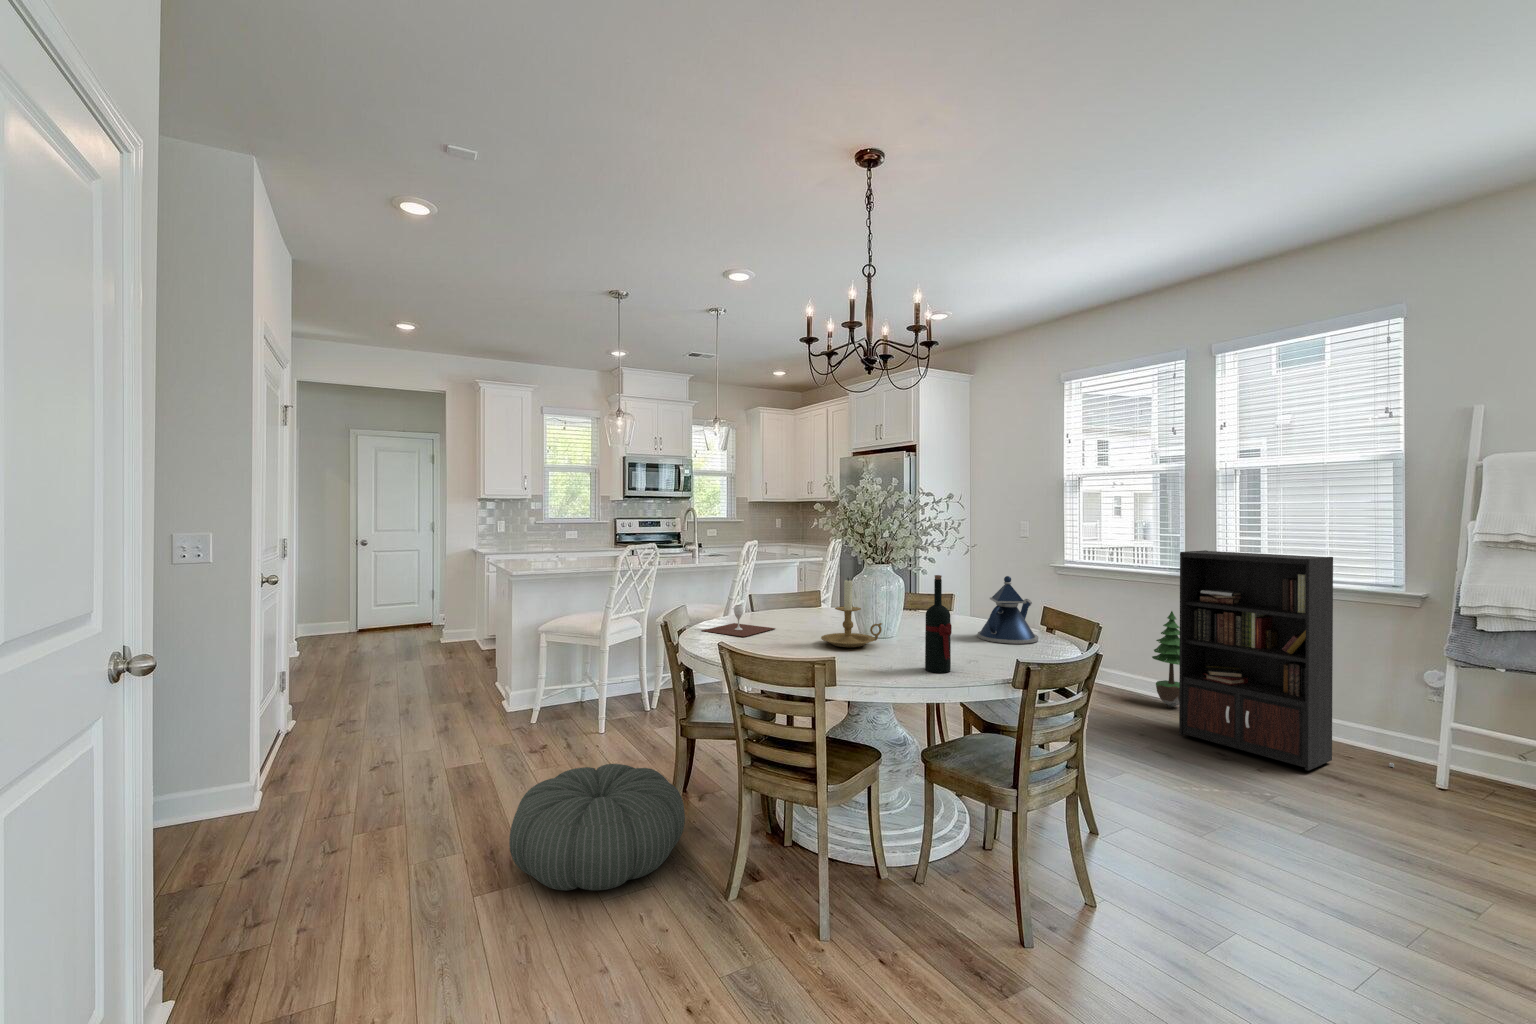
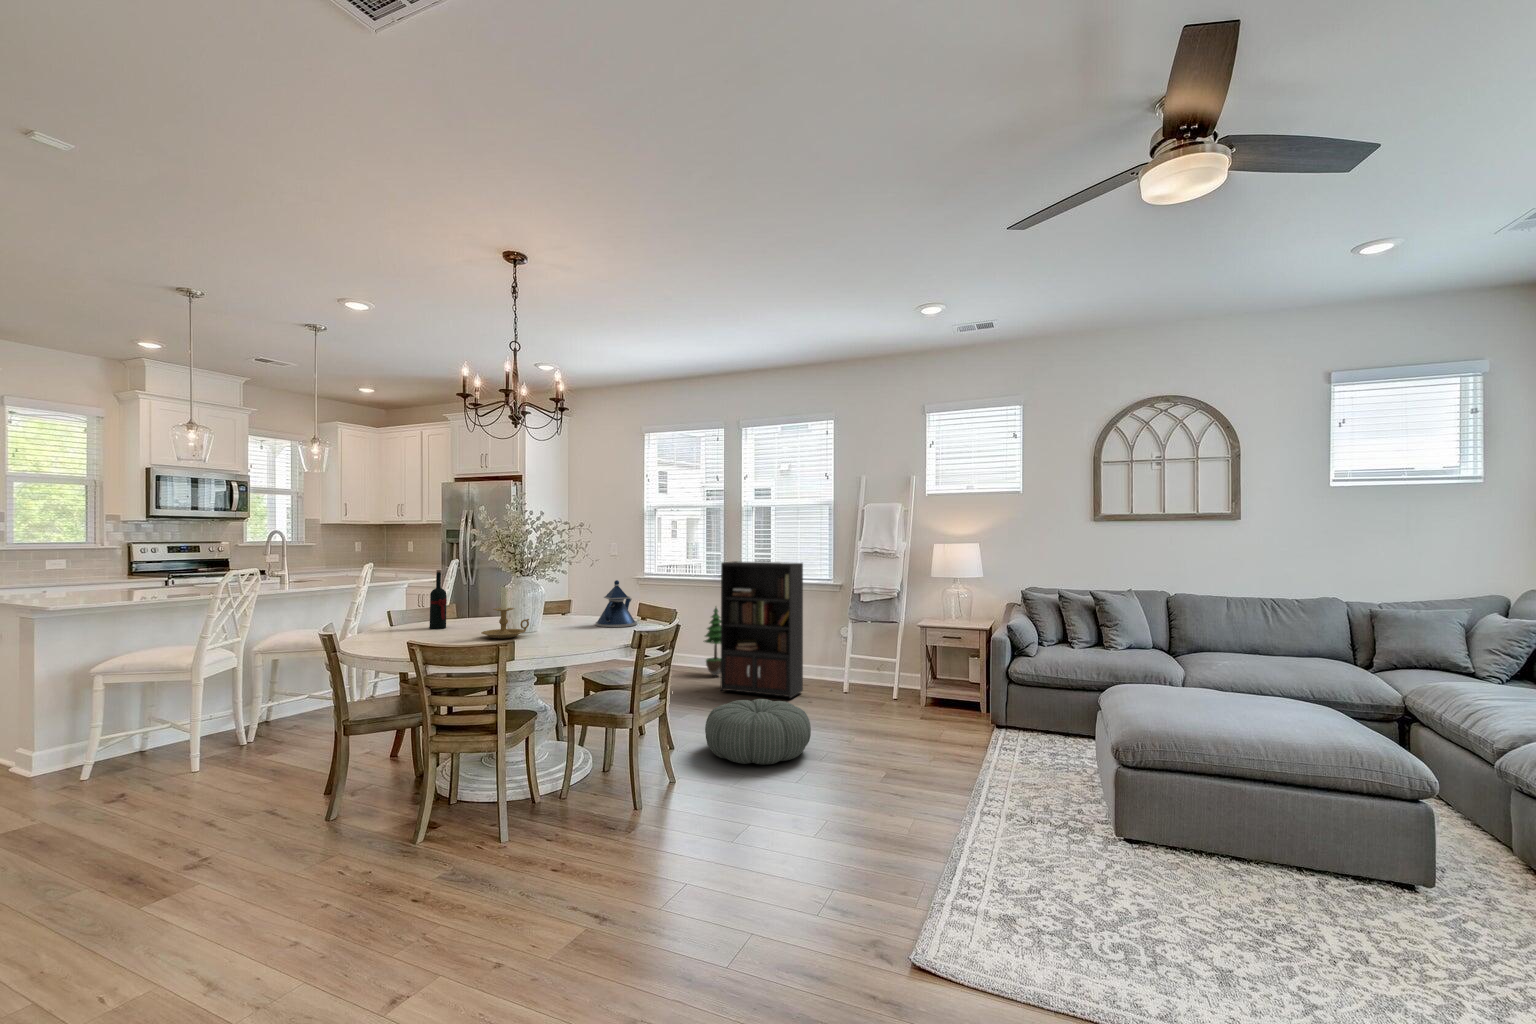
wine bottle: present [925,575,952,673] -> present [430,570,447,629]
wine glass: present [702,605,775,637] -> none [362,615,432,639]
pouf: present [509,764,685,891] -> present [705,699,811,764]

